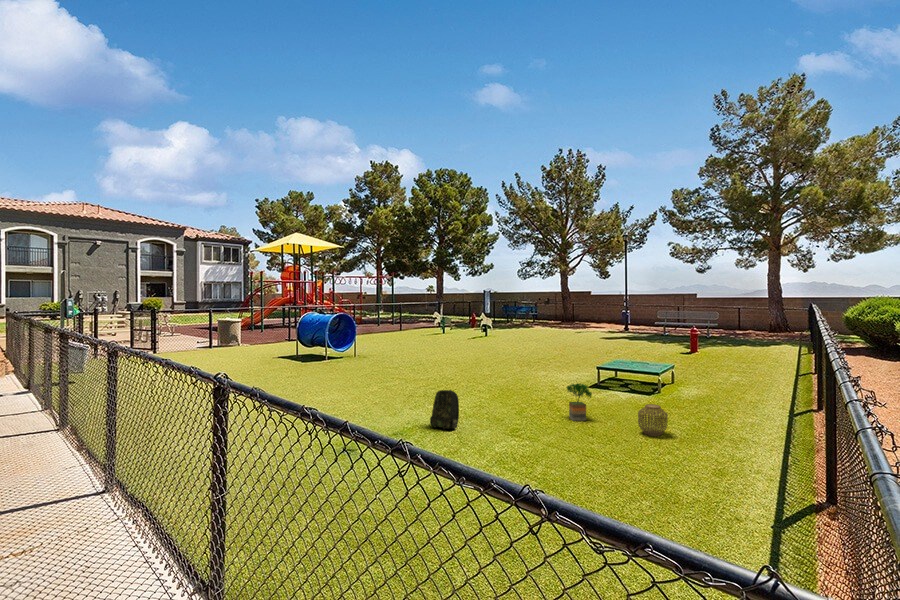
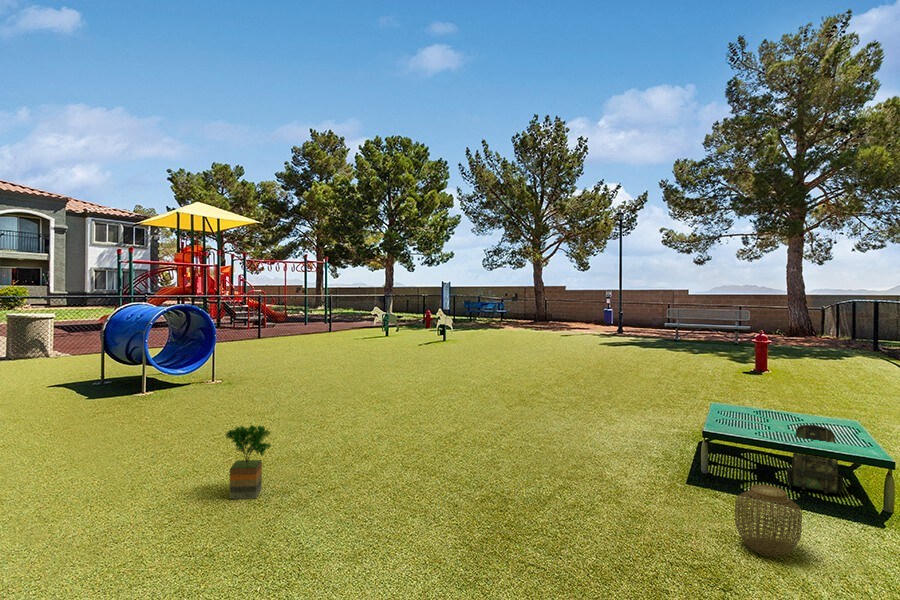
potted tree: present [567,383,592,421] -> present [226,425,271,499]
backpack: present [430,390,459,429] -> present [787,424,843,494]

